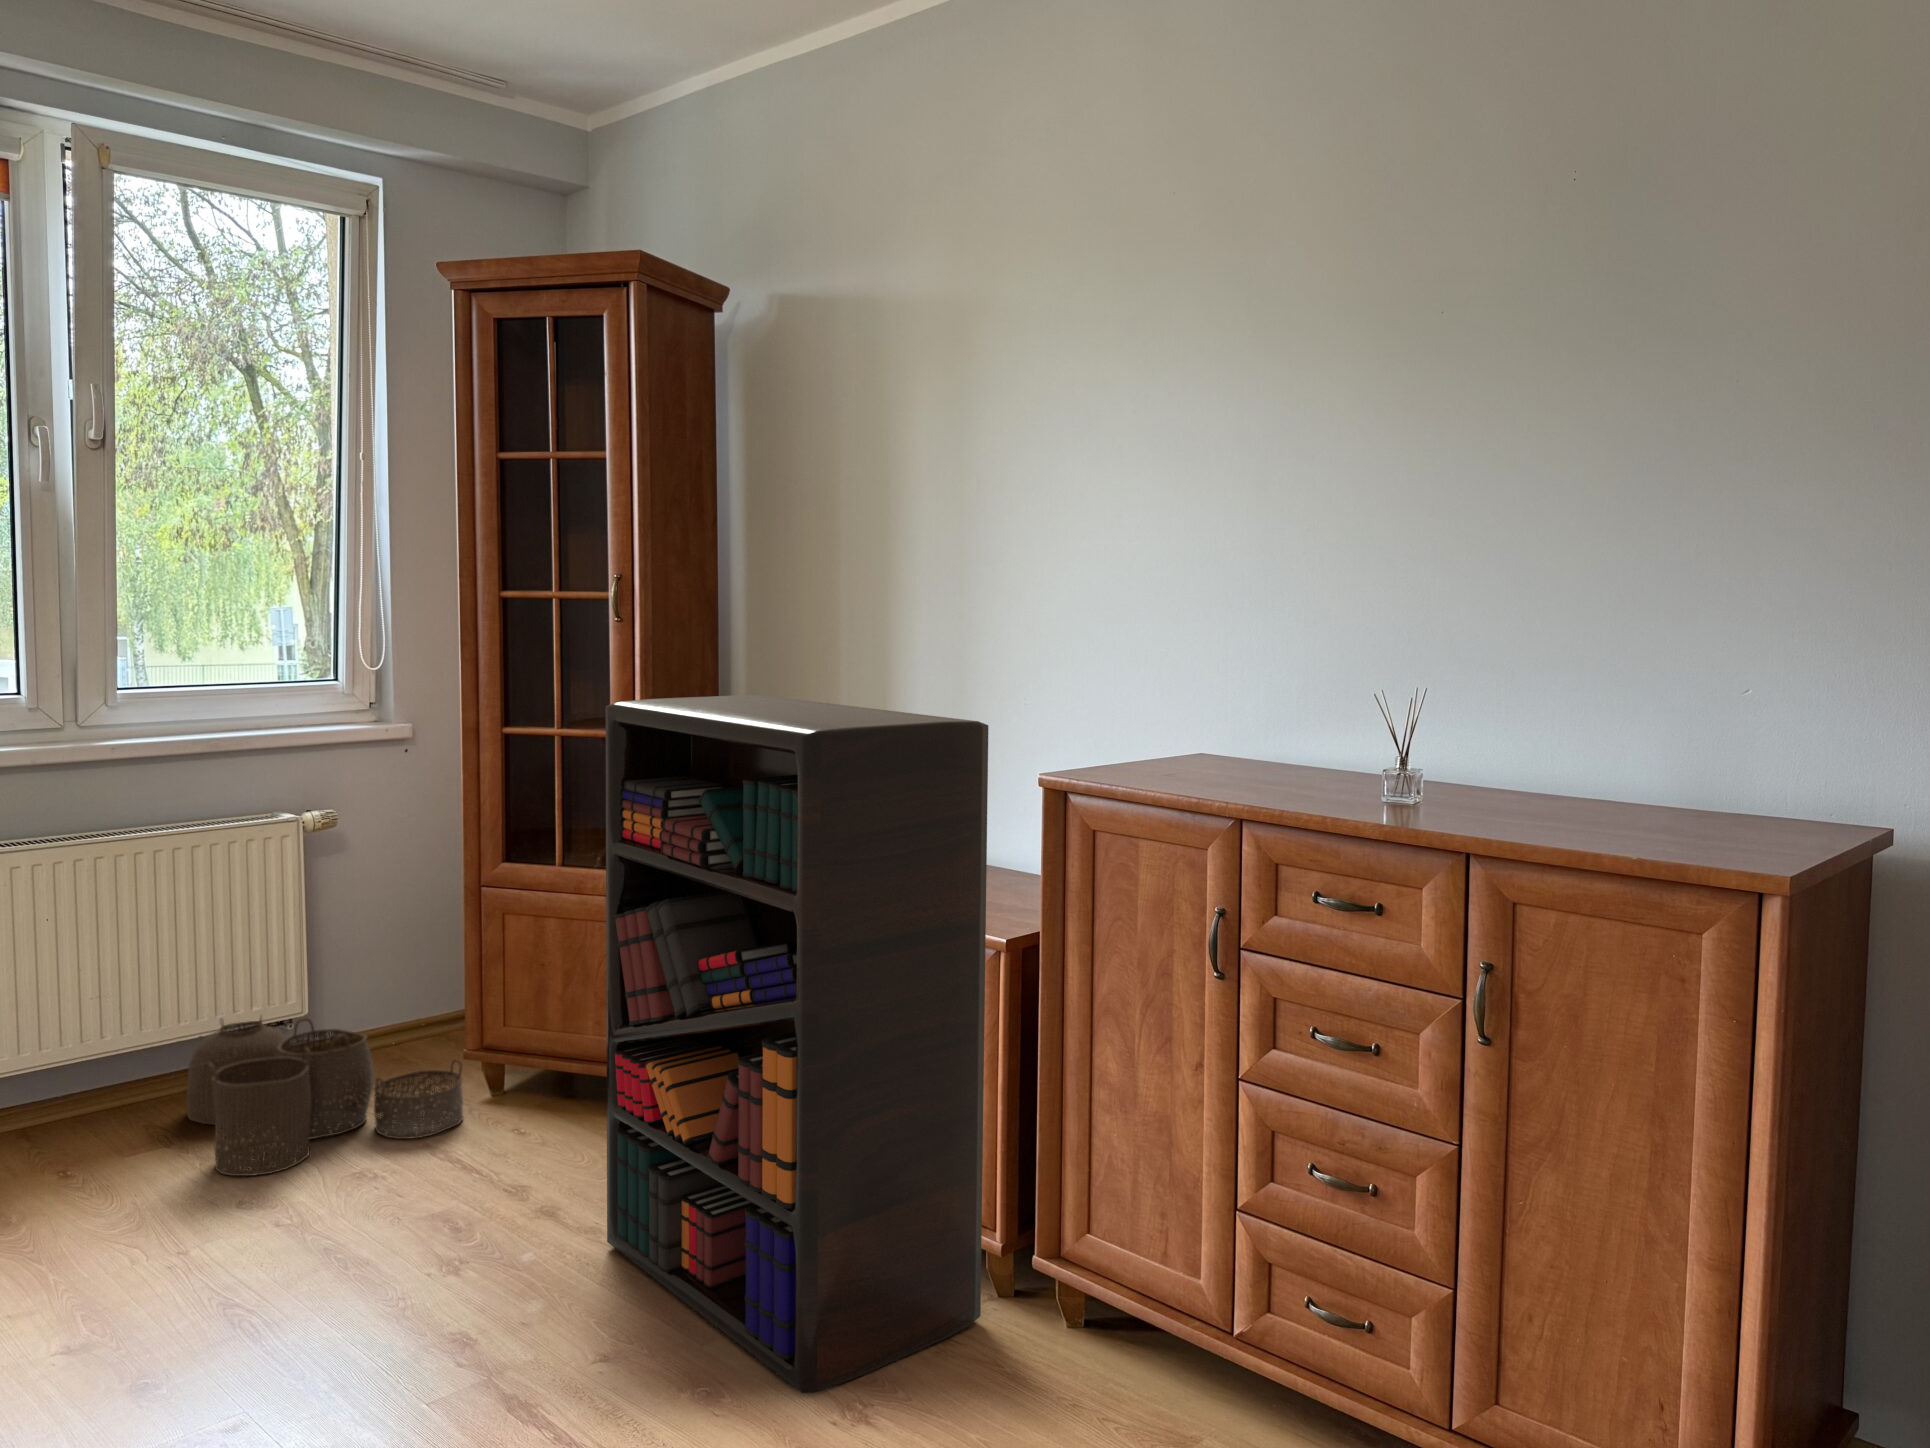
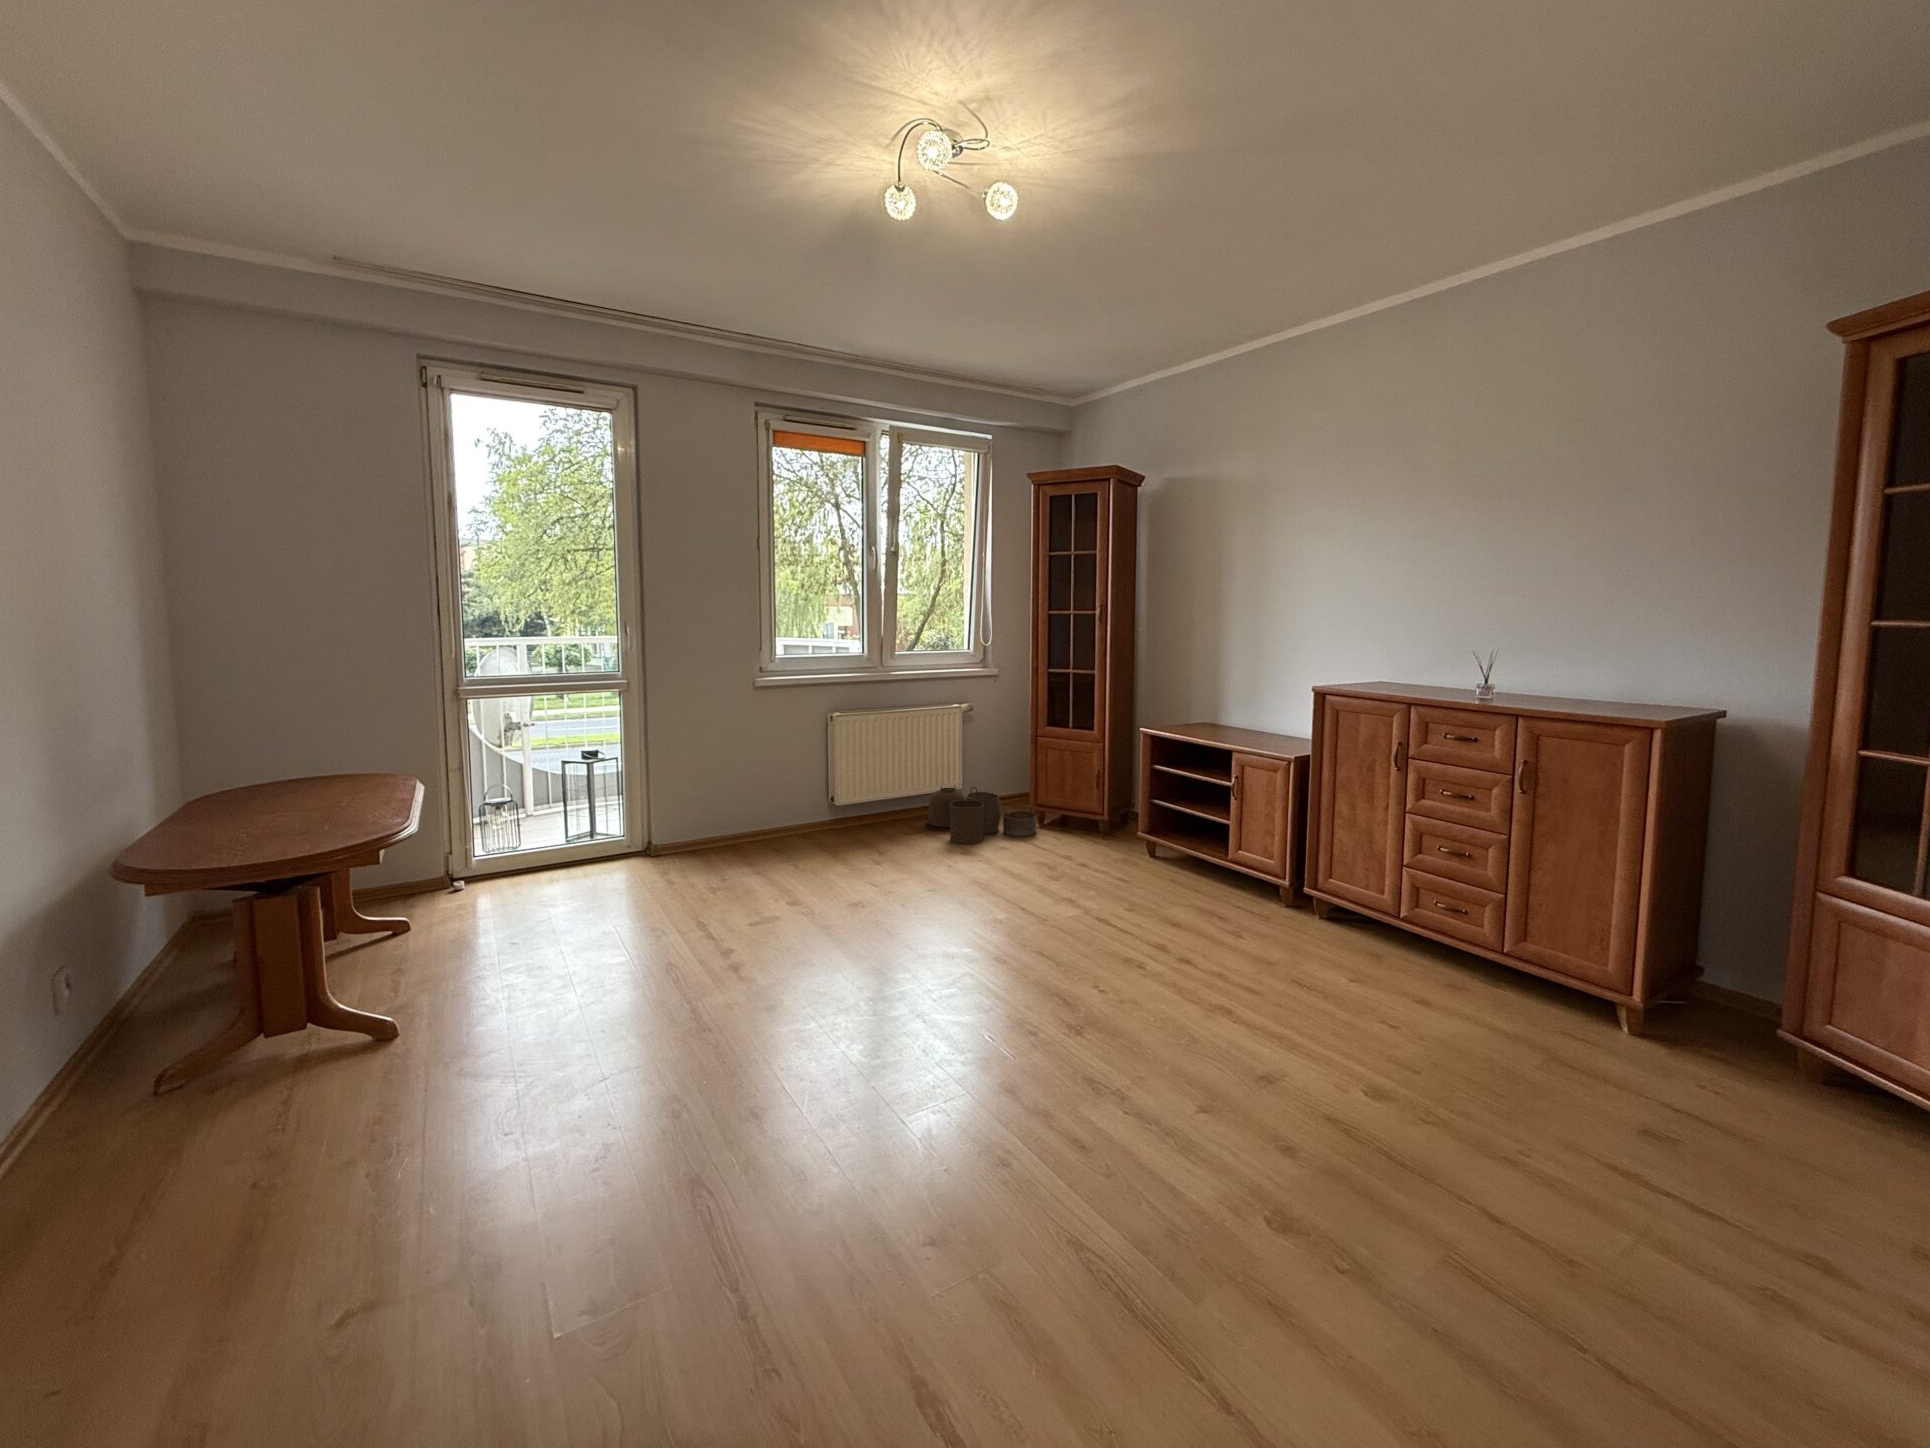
bookshelf: present [606,695,988,1393] -> none [1116,655,1291,926]

